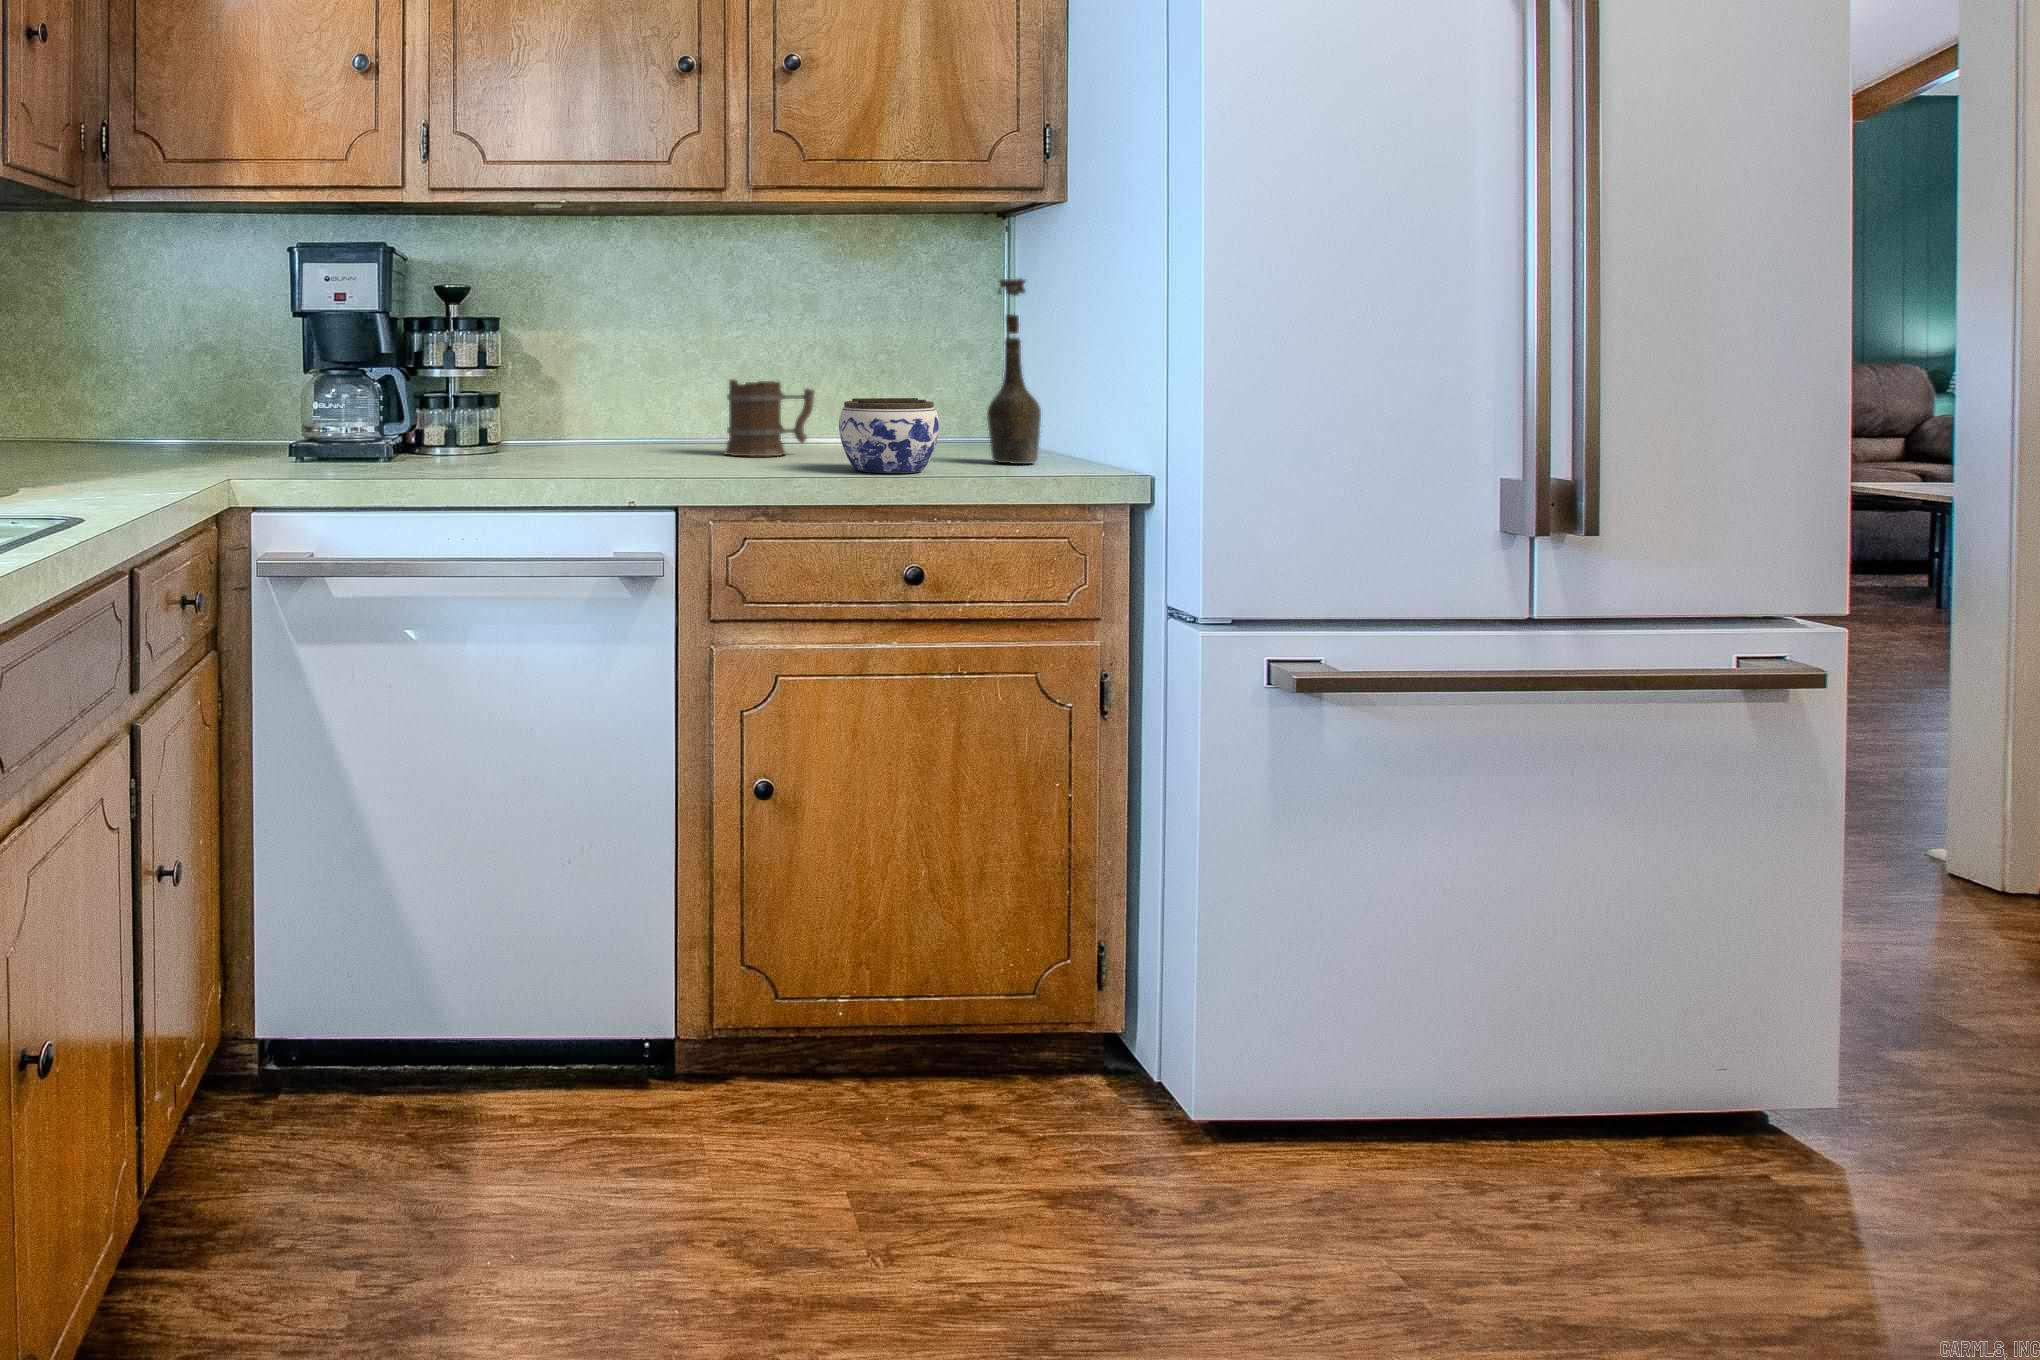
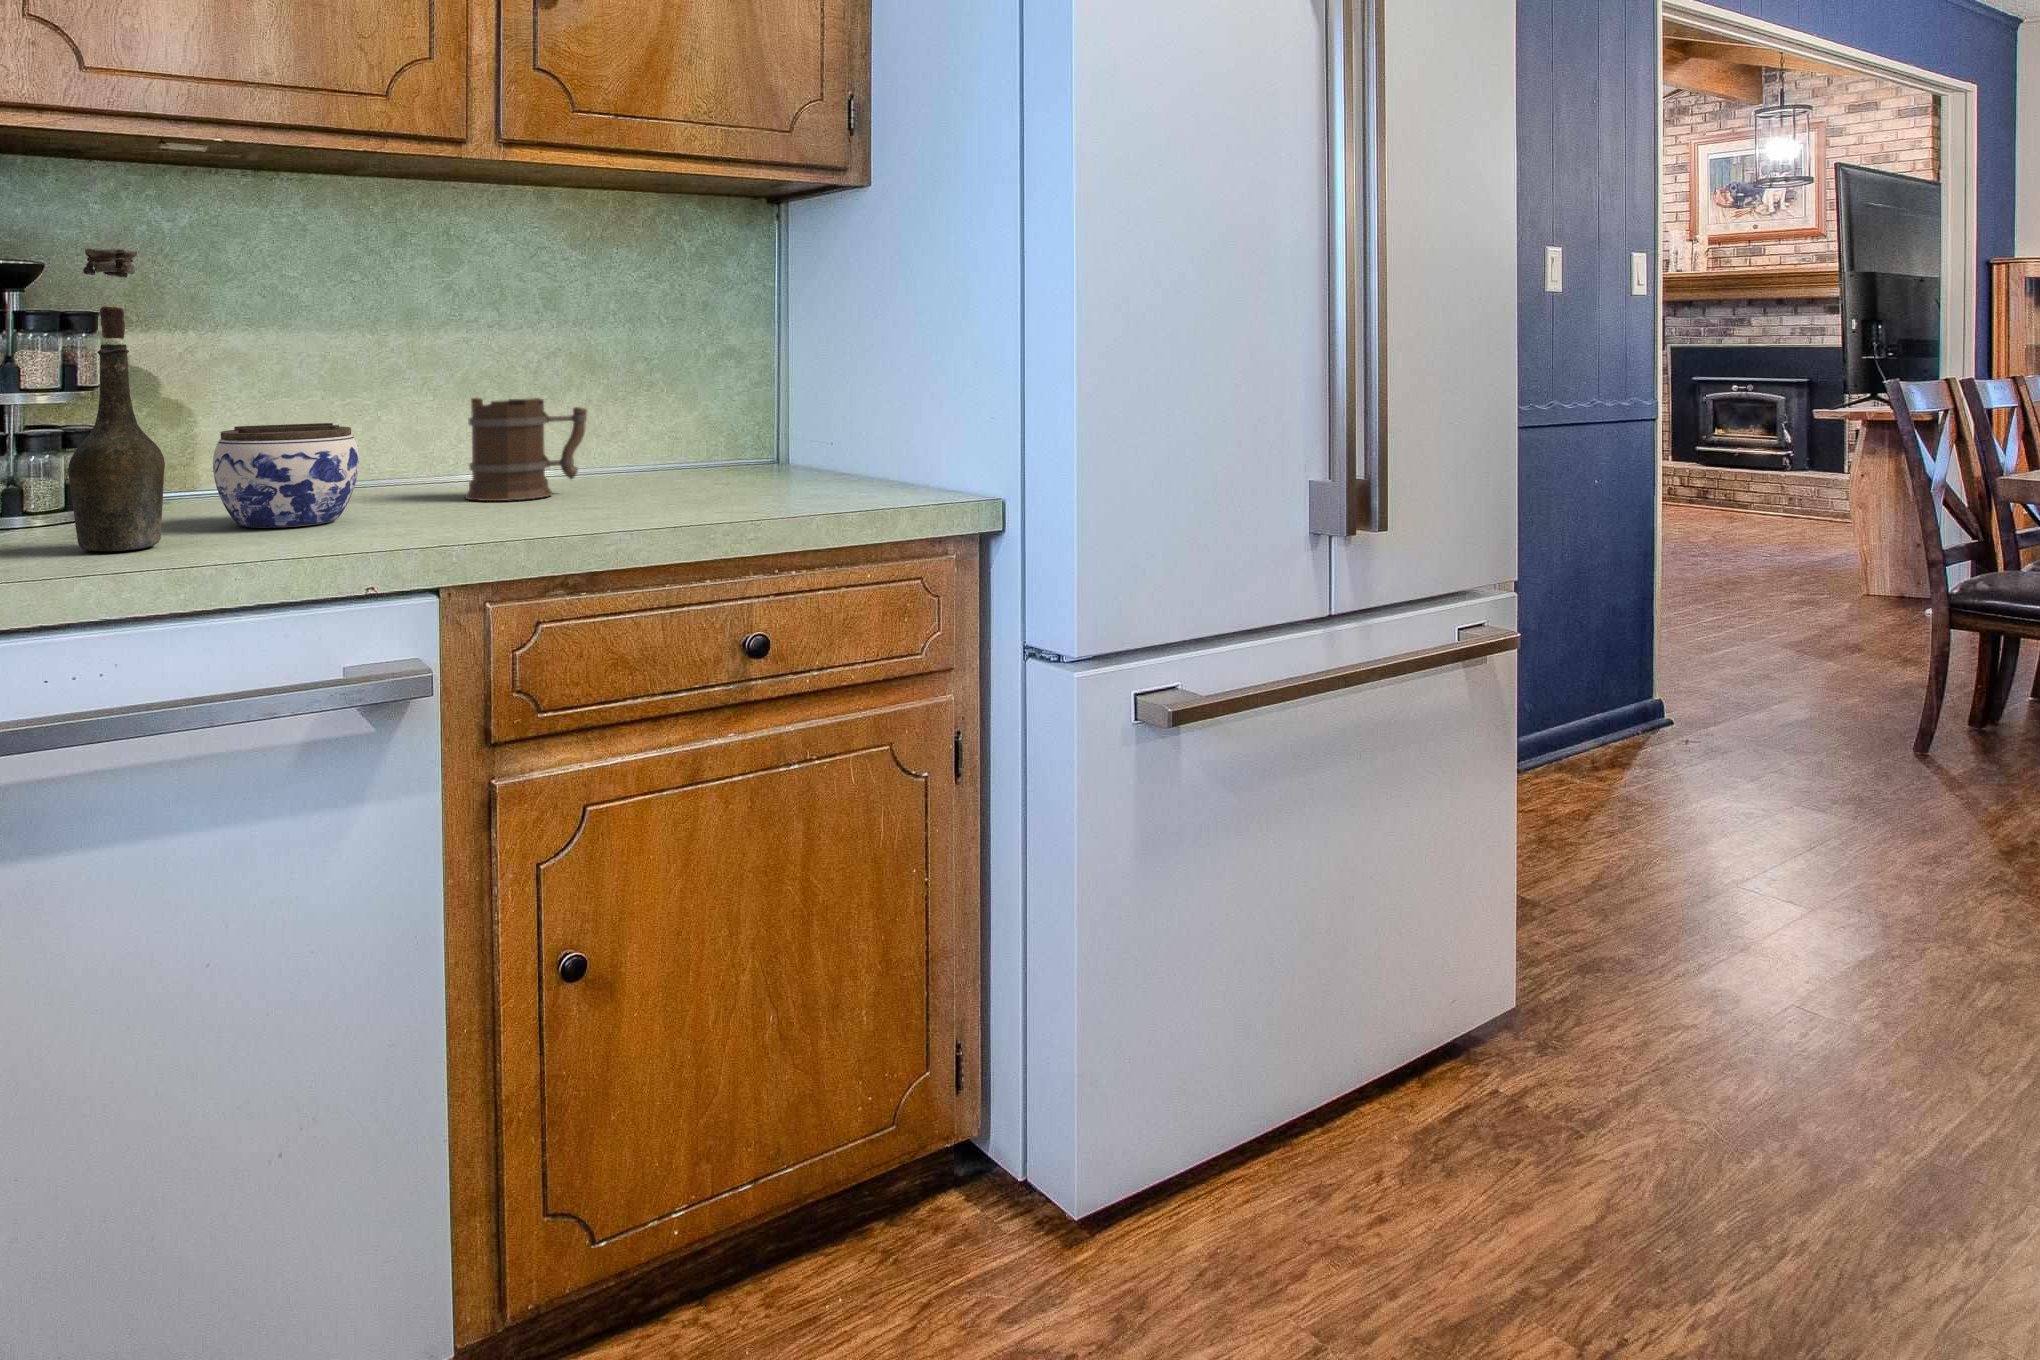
bottle: present [987,278,1041,464] -> present [68,248,165,551]
jar: present [839,398,939,473] -> present [213,423,359,528]

